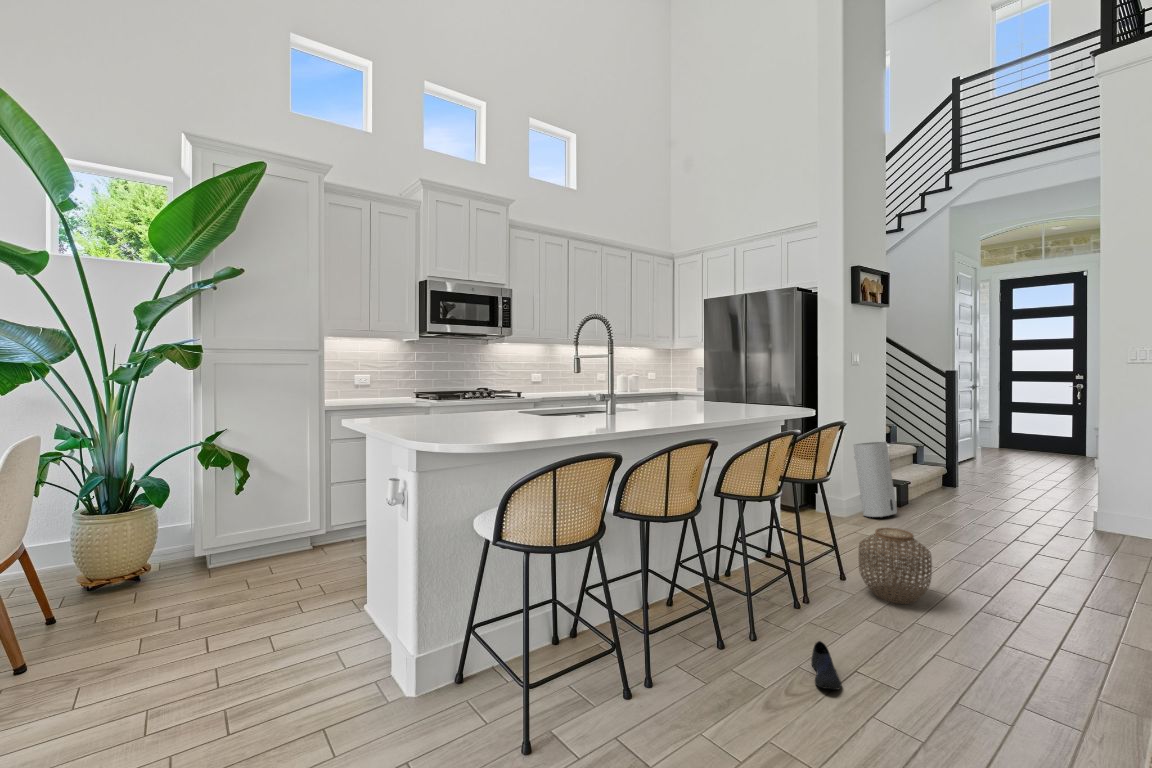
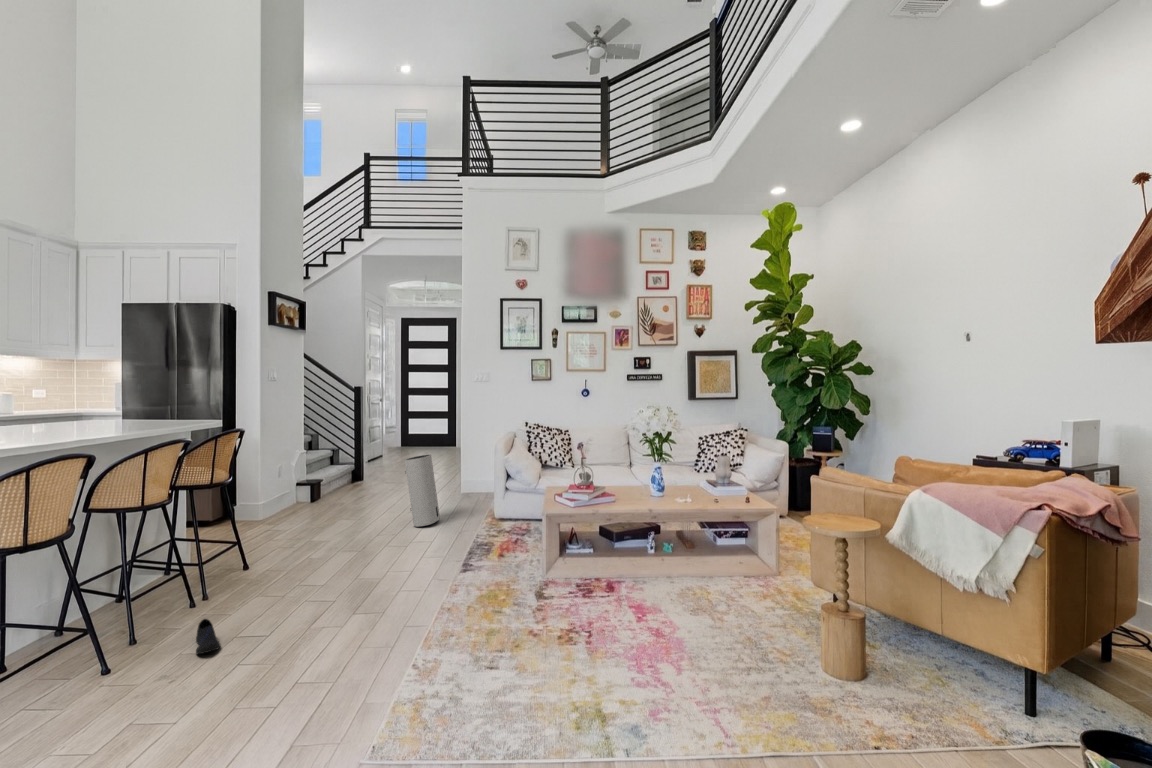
air purifier: present [854,442,897,517] -> present [405,455,440,527]
woven basket: present [859,528,932,604] -> none [256,516,313,576]

